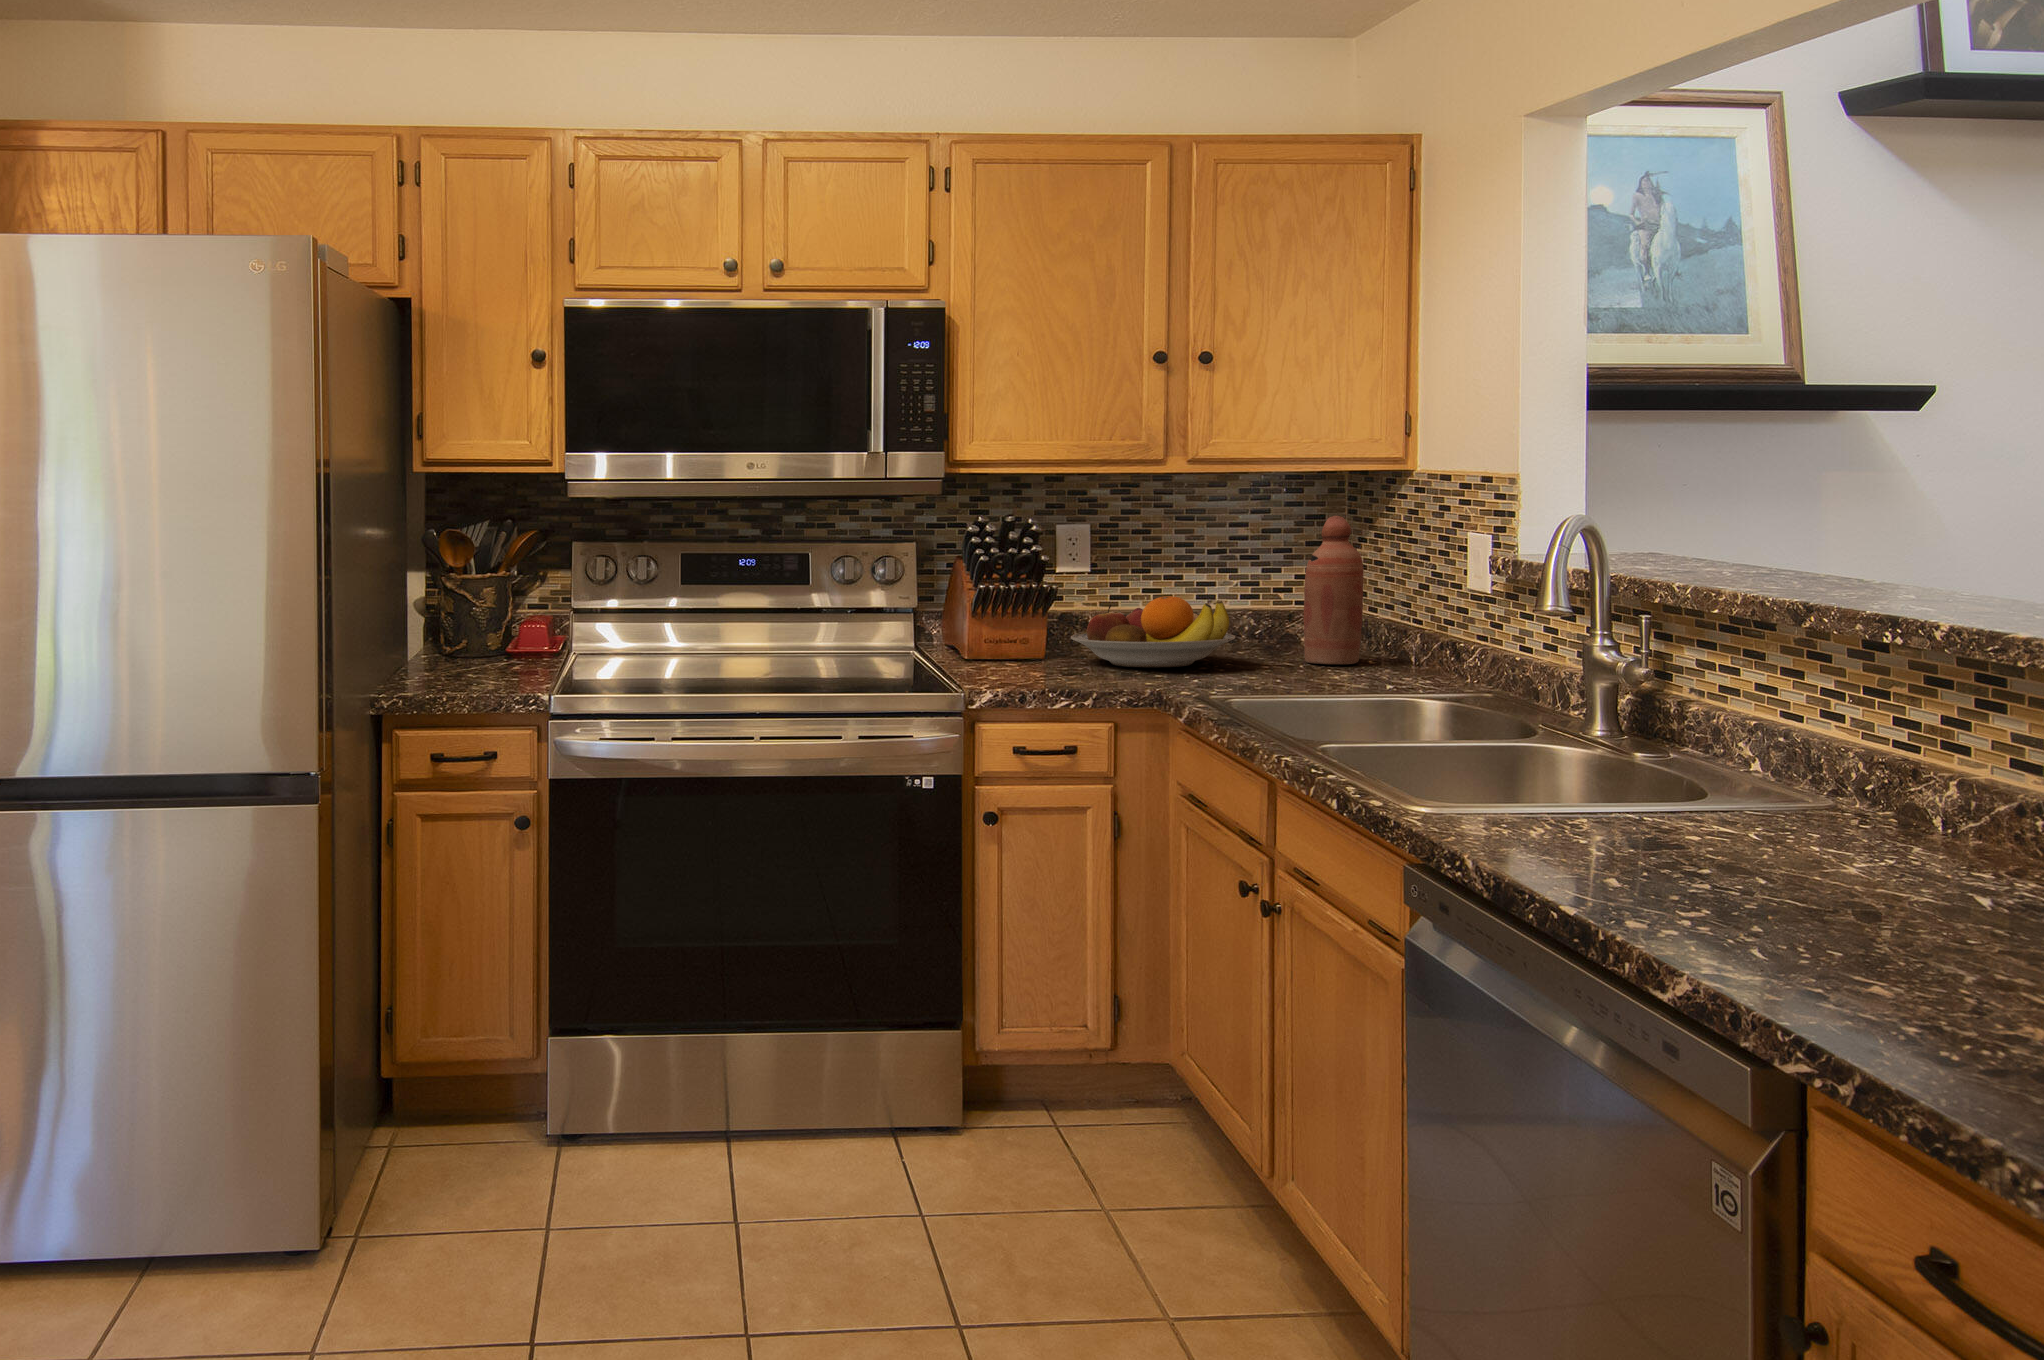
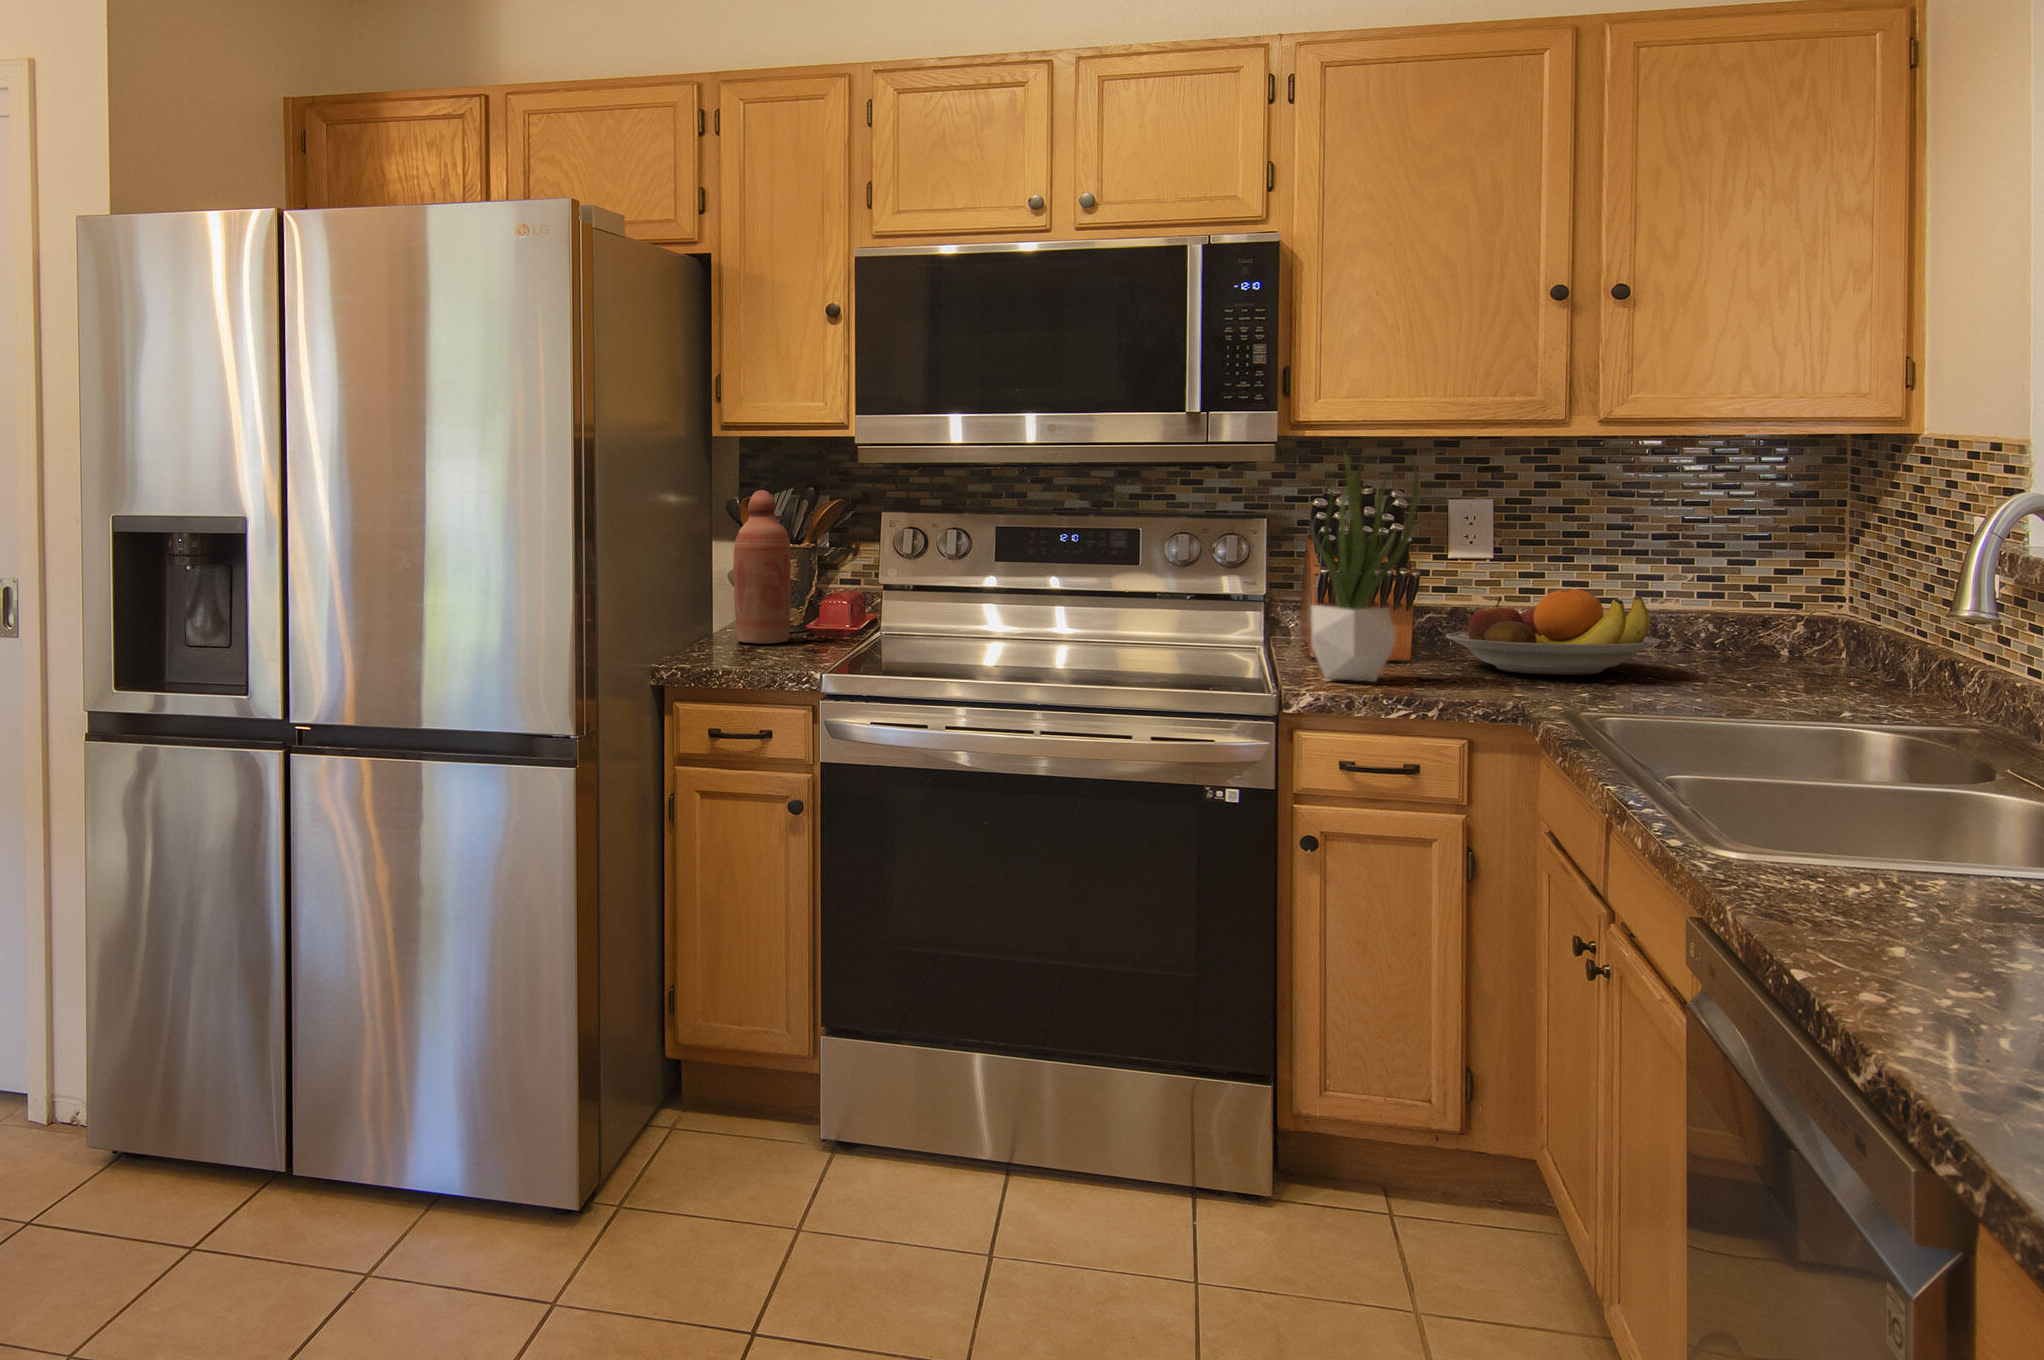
potted plant: none [976,482,1061,680] -> present [1311,454,1419,682]
bottle: present [1304,516,1364,664] -> present [733,490,791,643]

